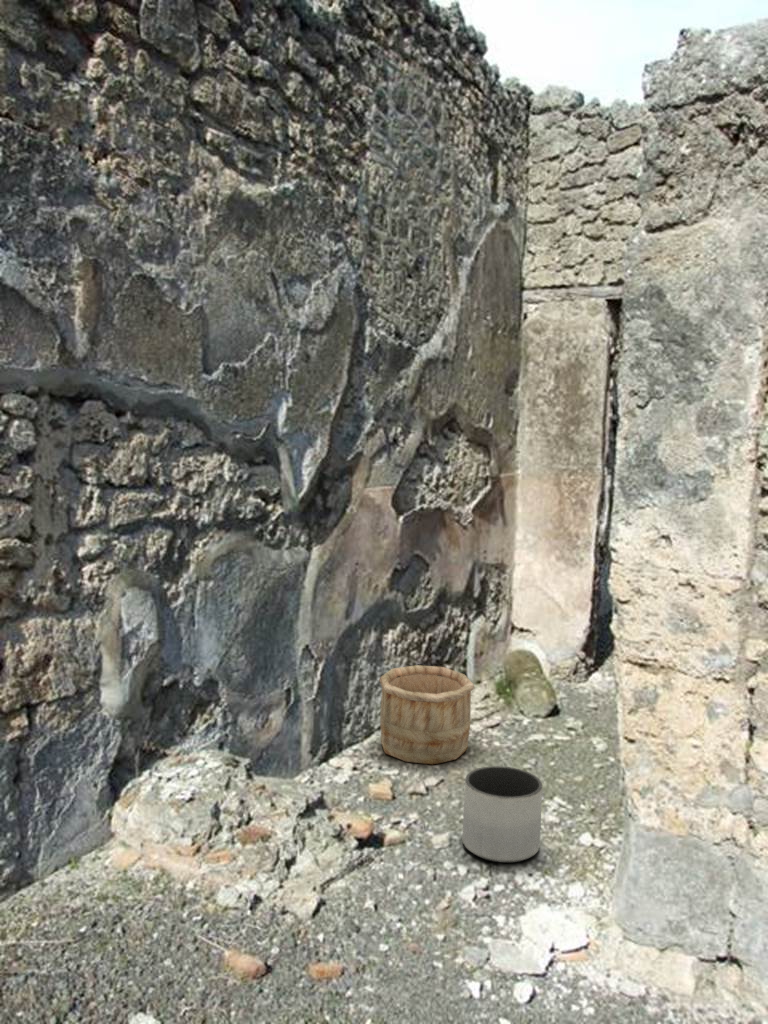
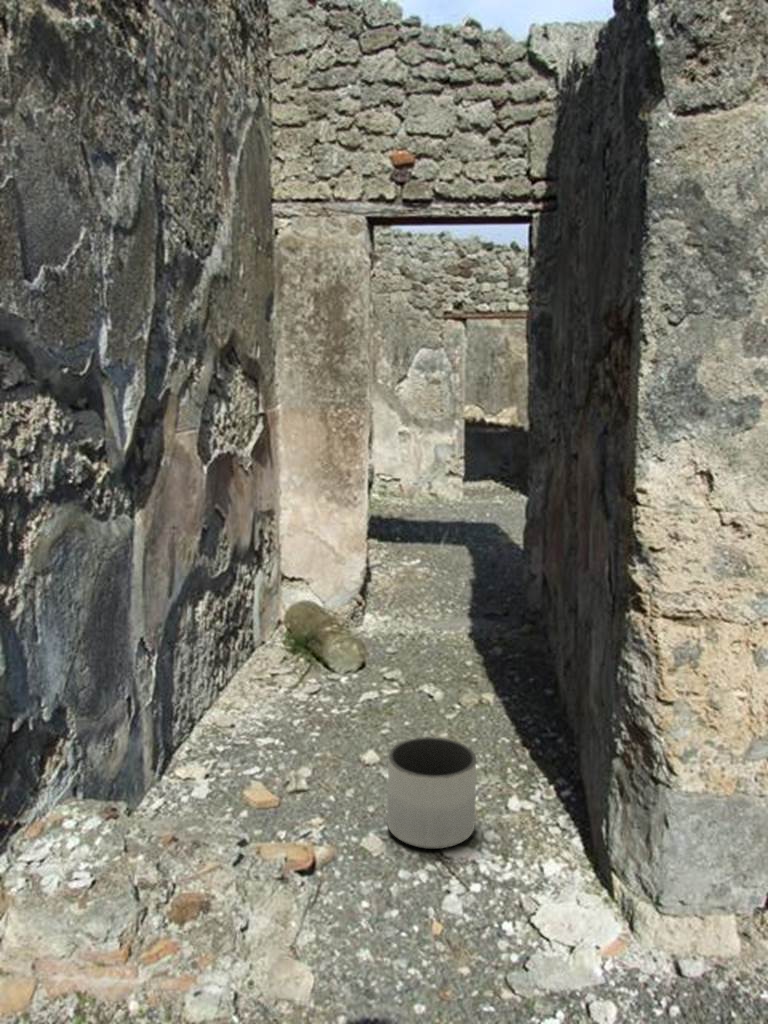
wooden bucket: present [379,665,475,764] -> none [207,634,317,751]

